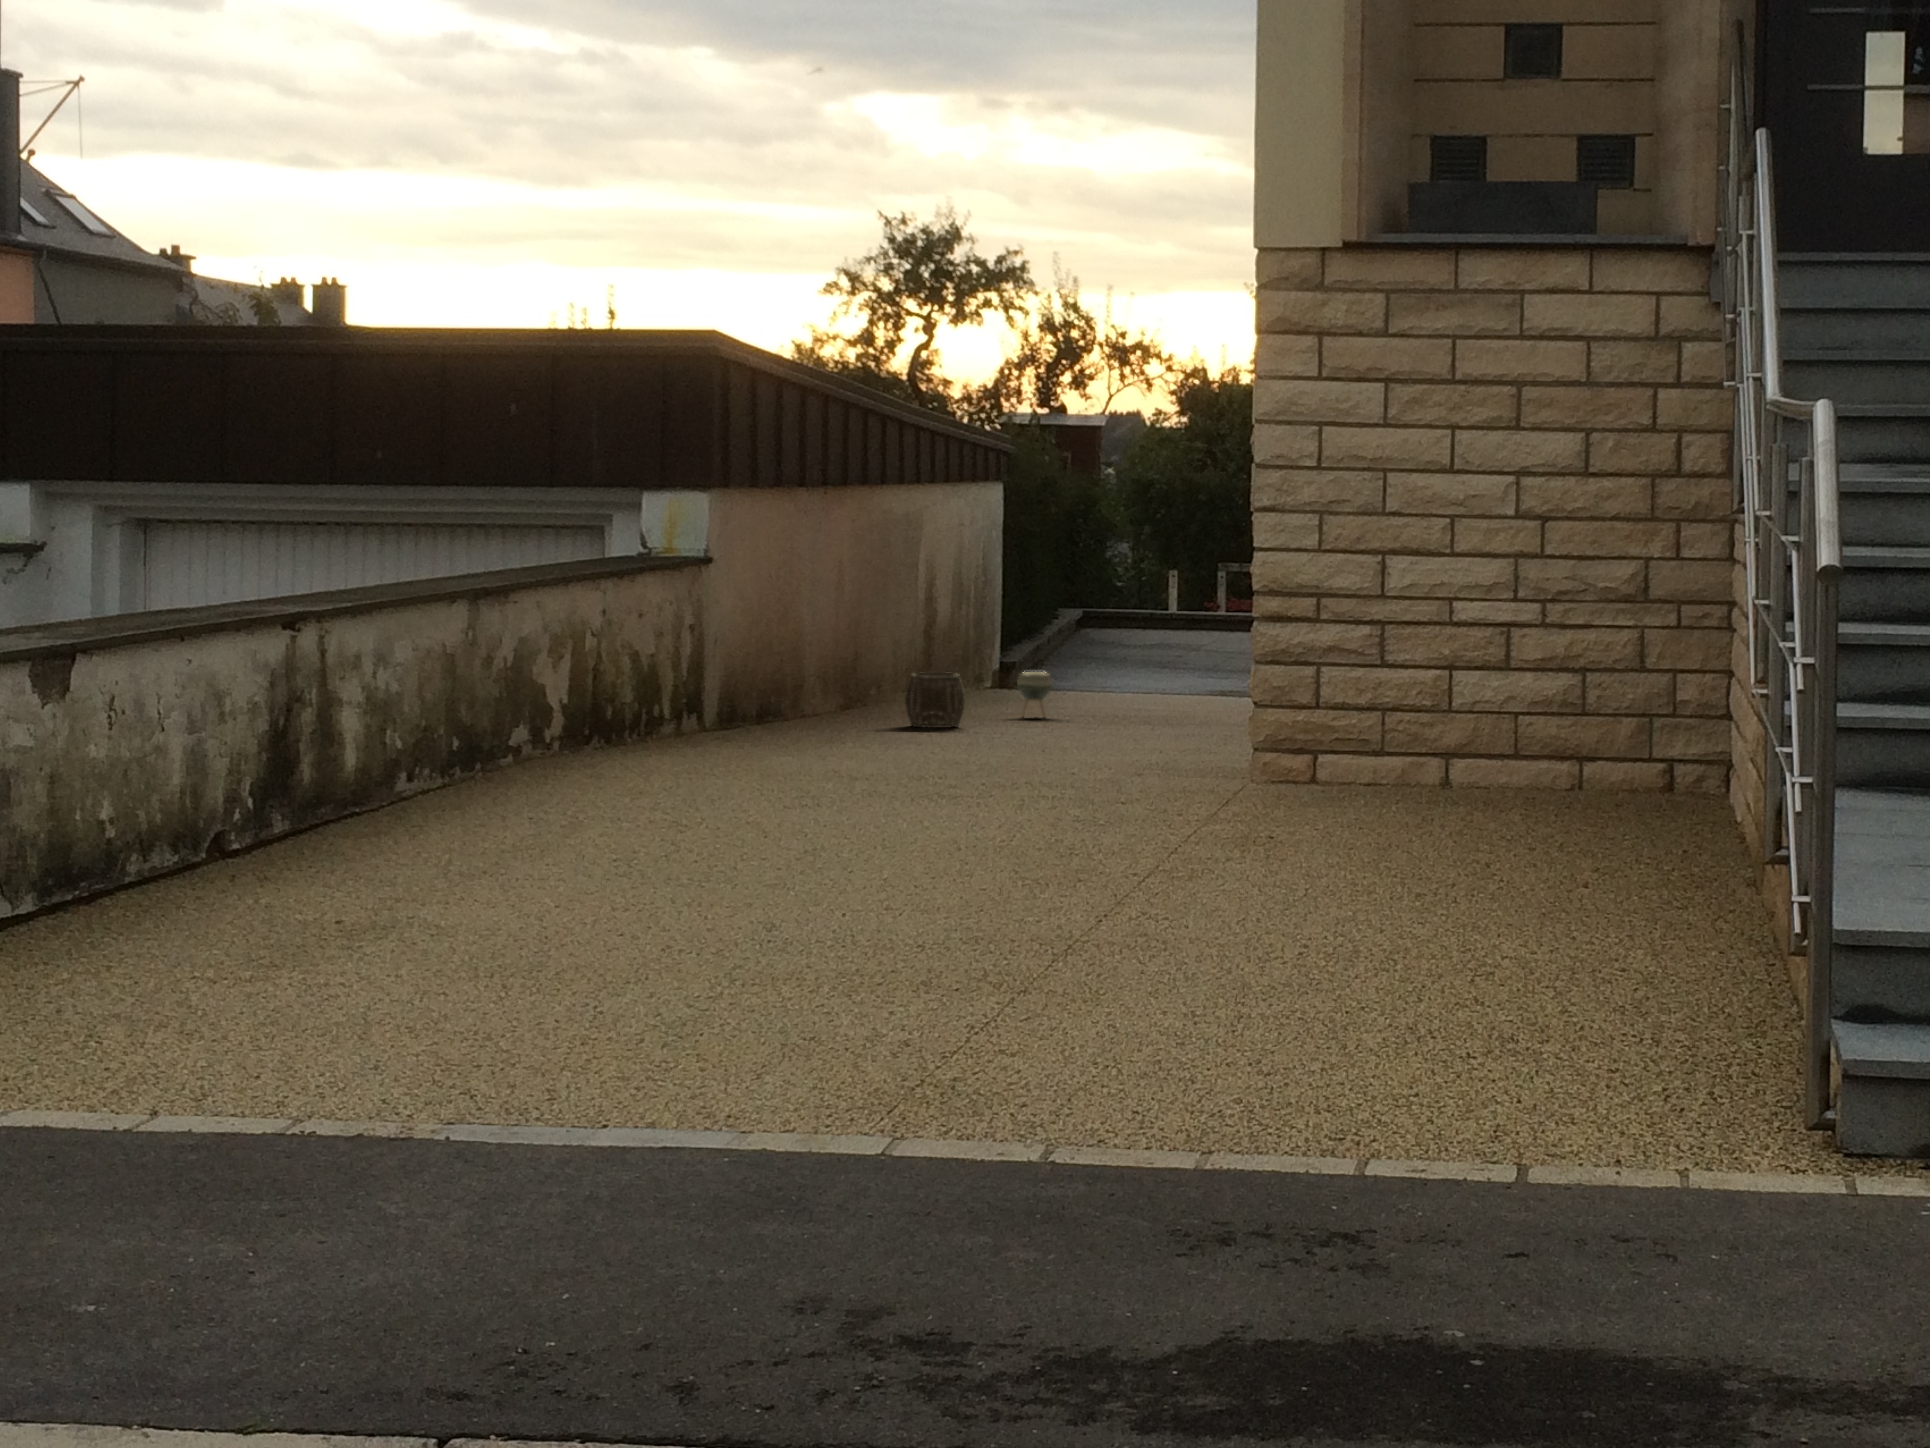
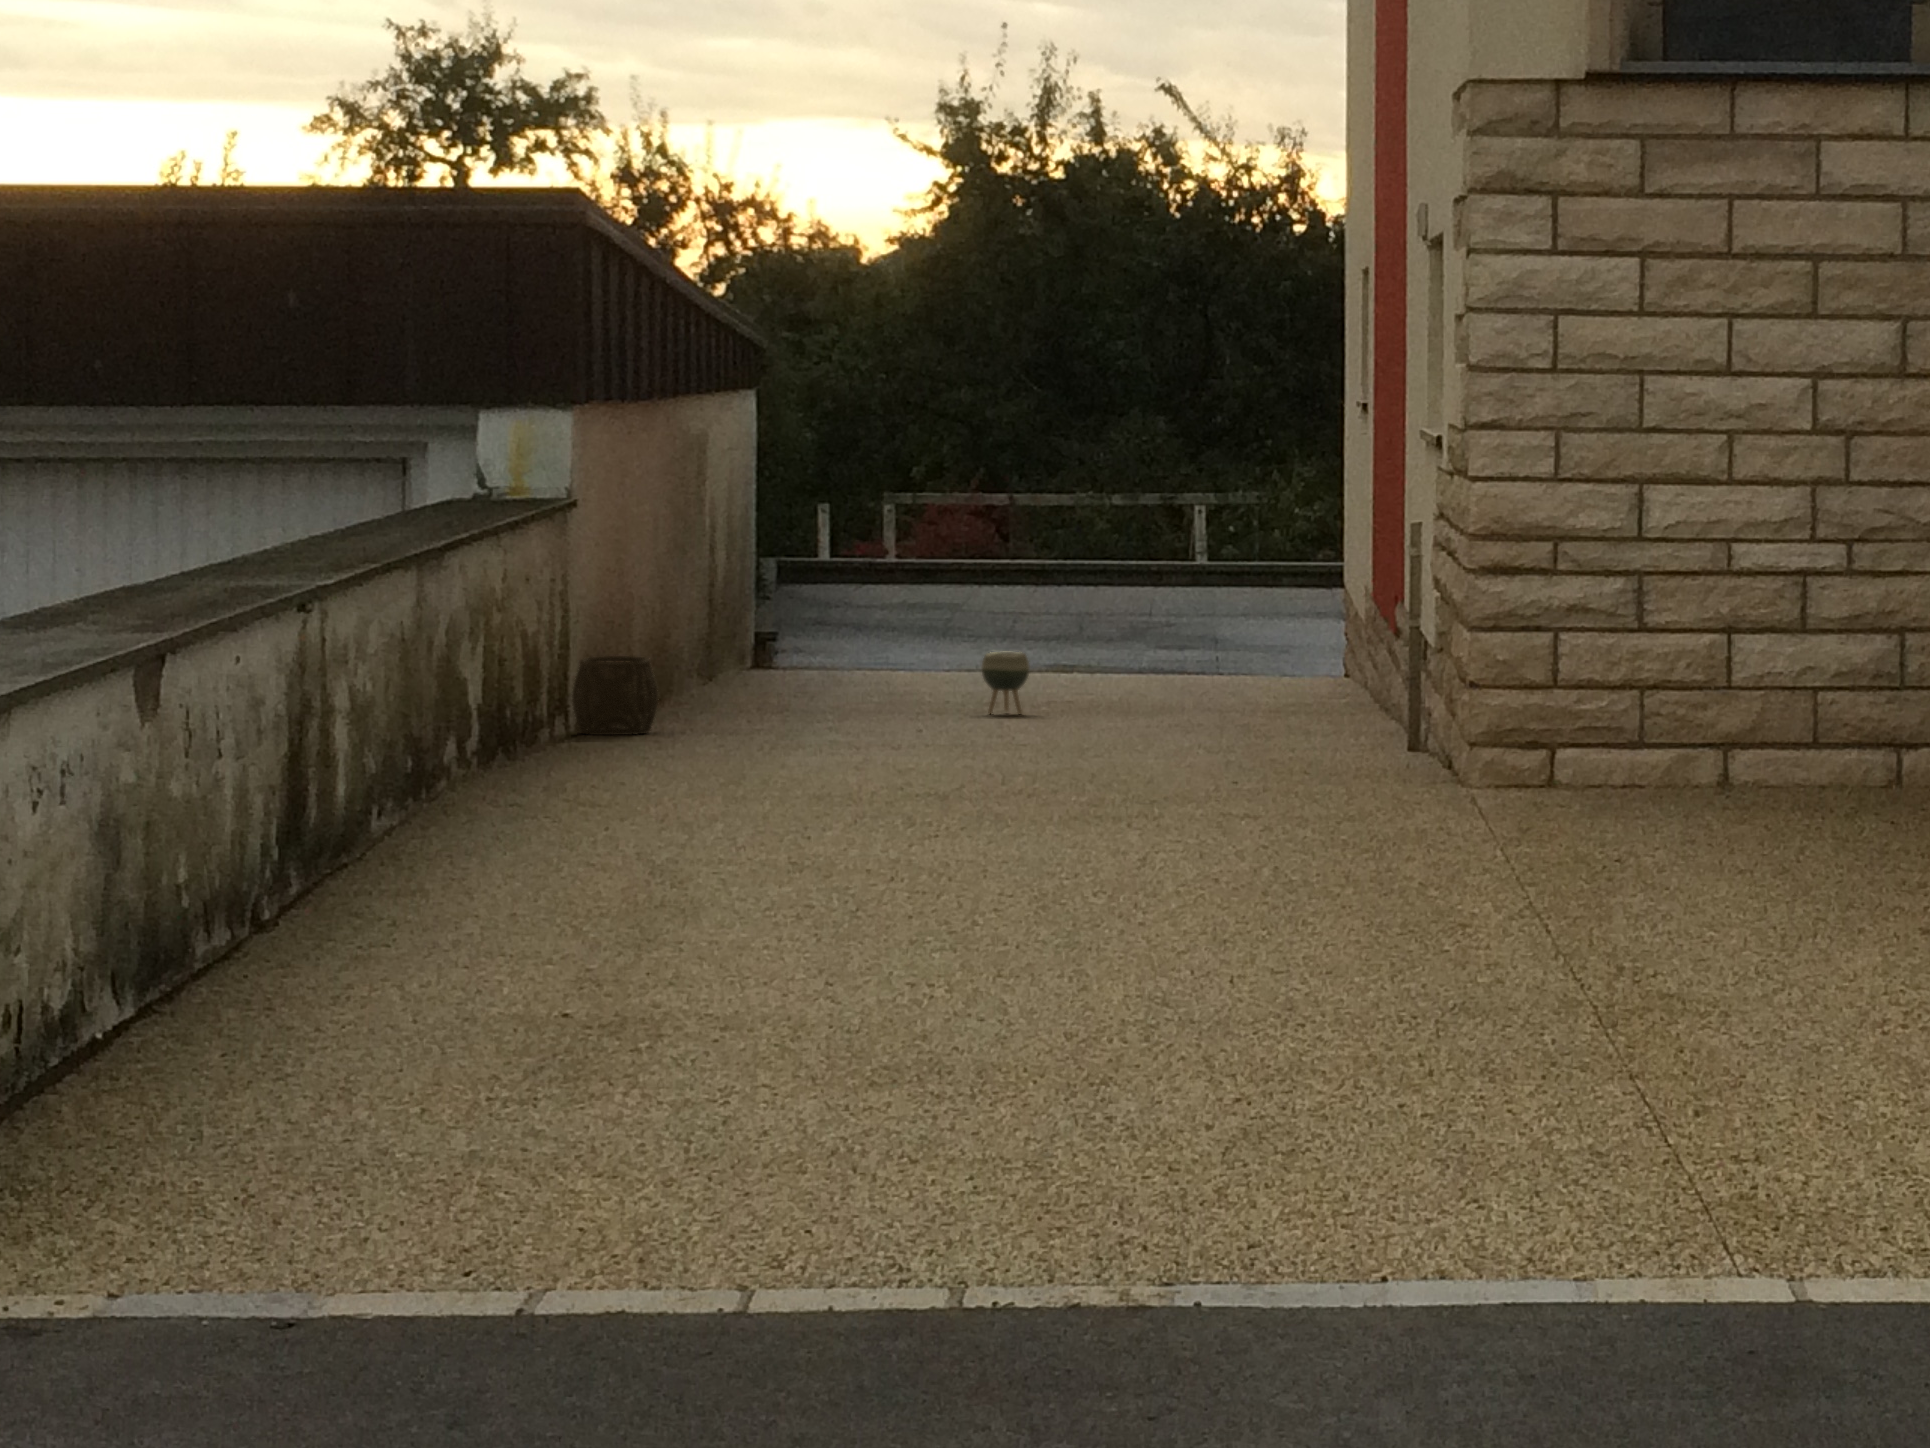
woven basket: present [905,672,965,728] -> present [572,656,659,735]

